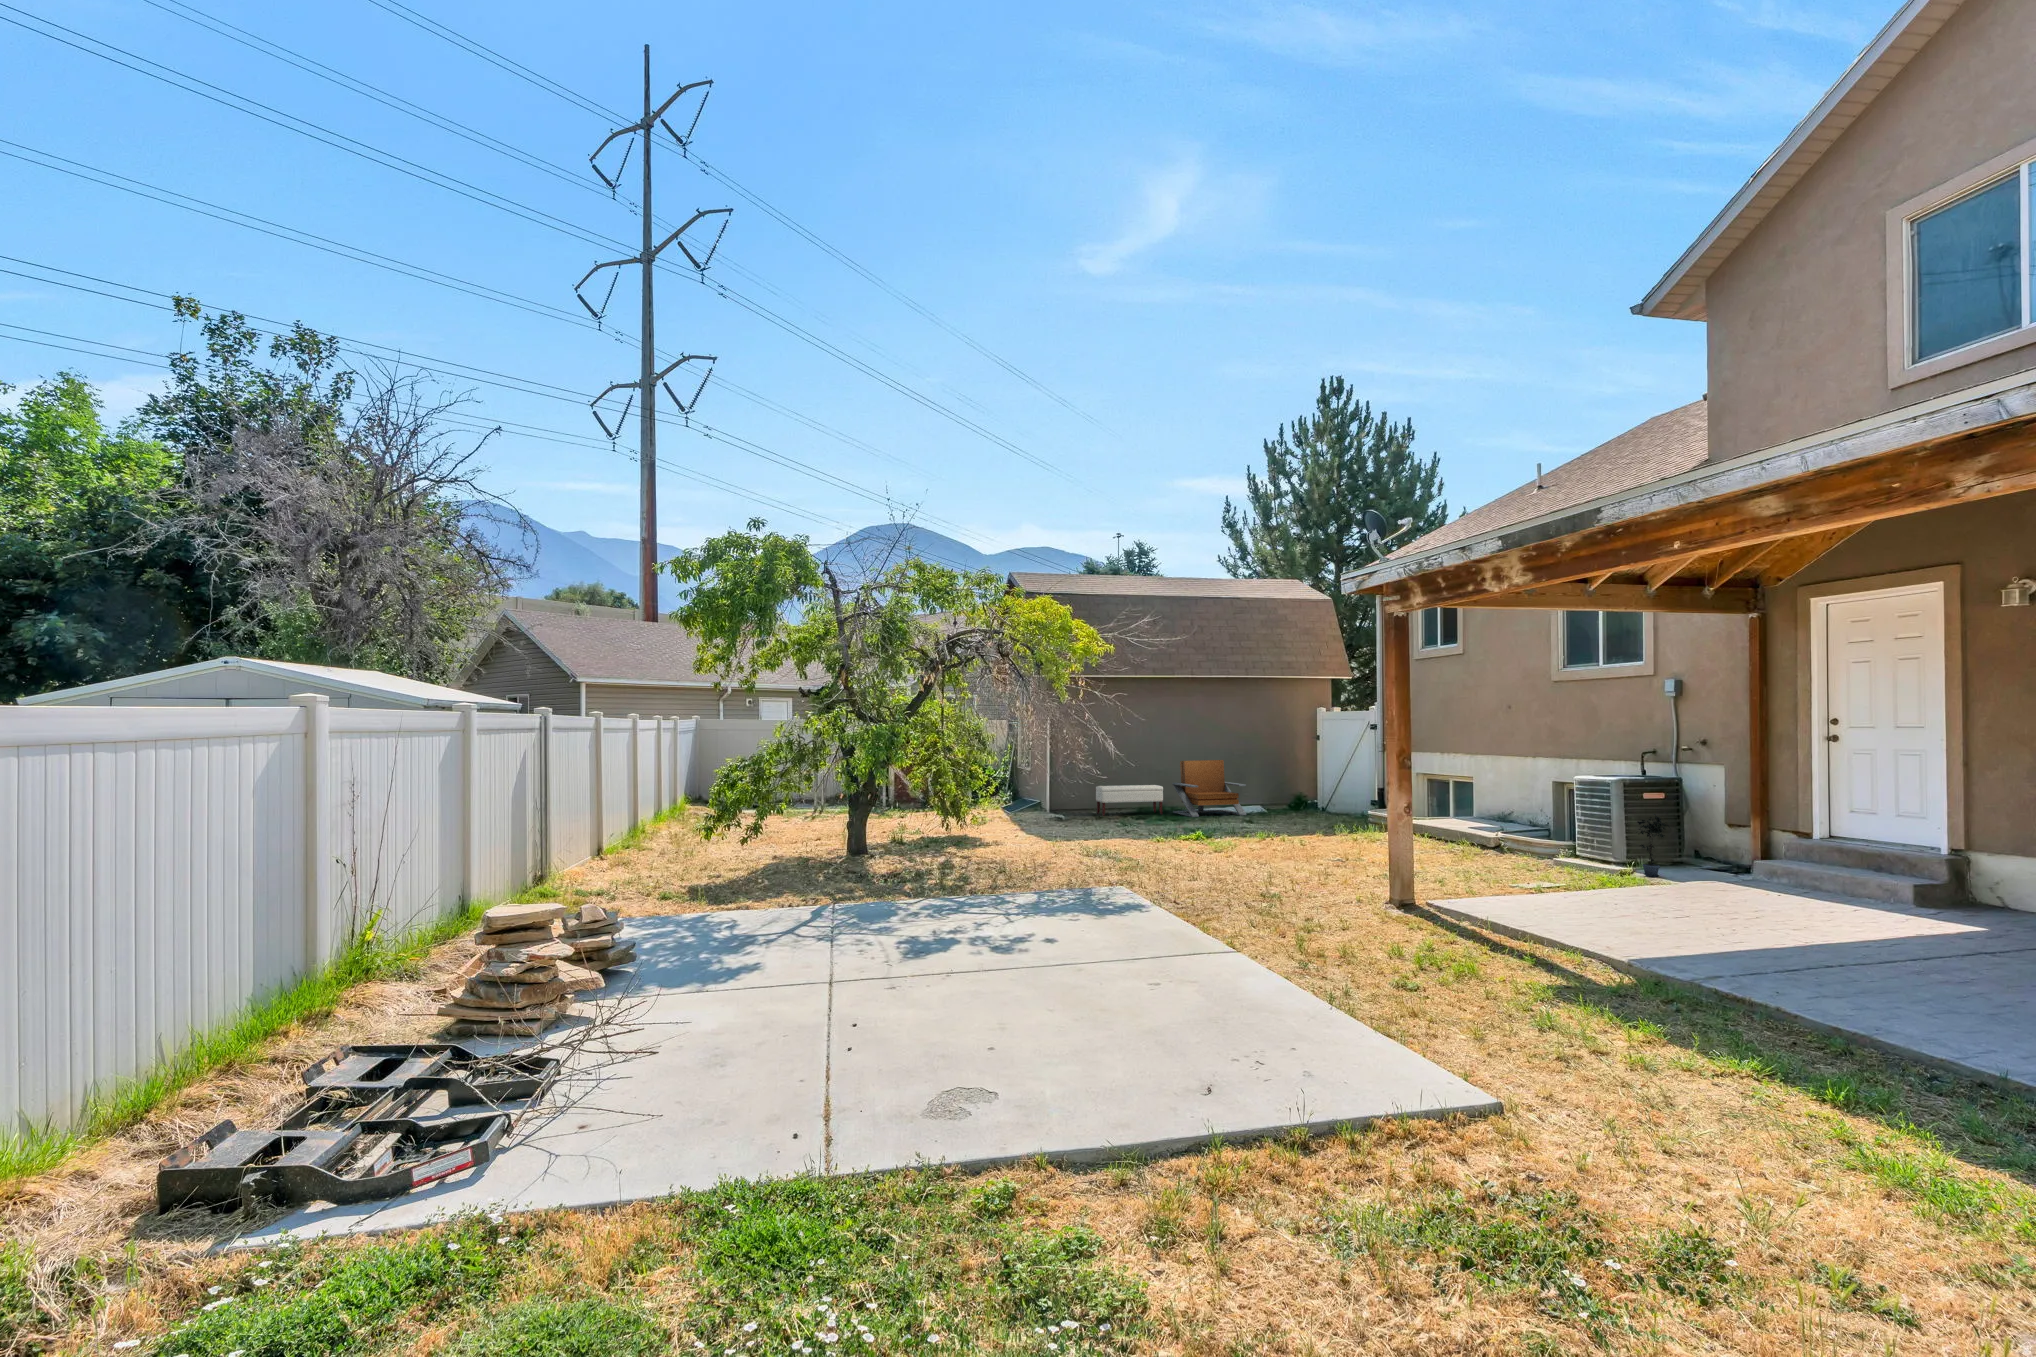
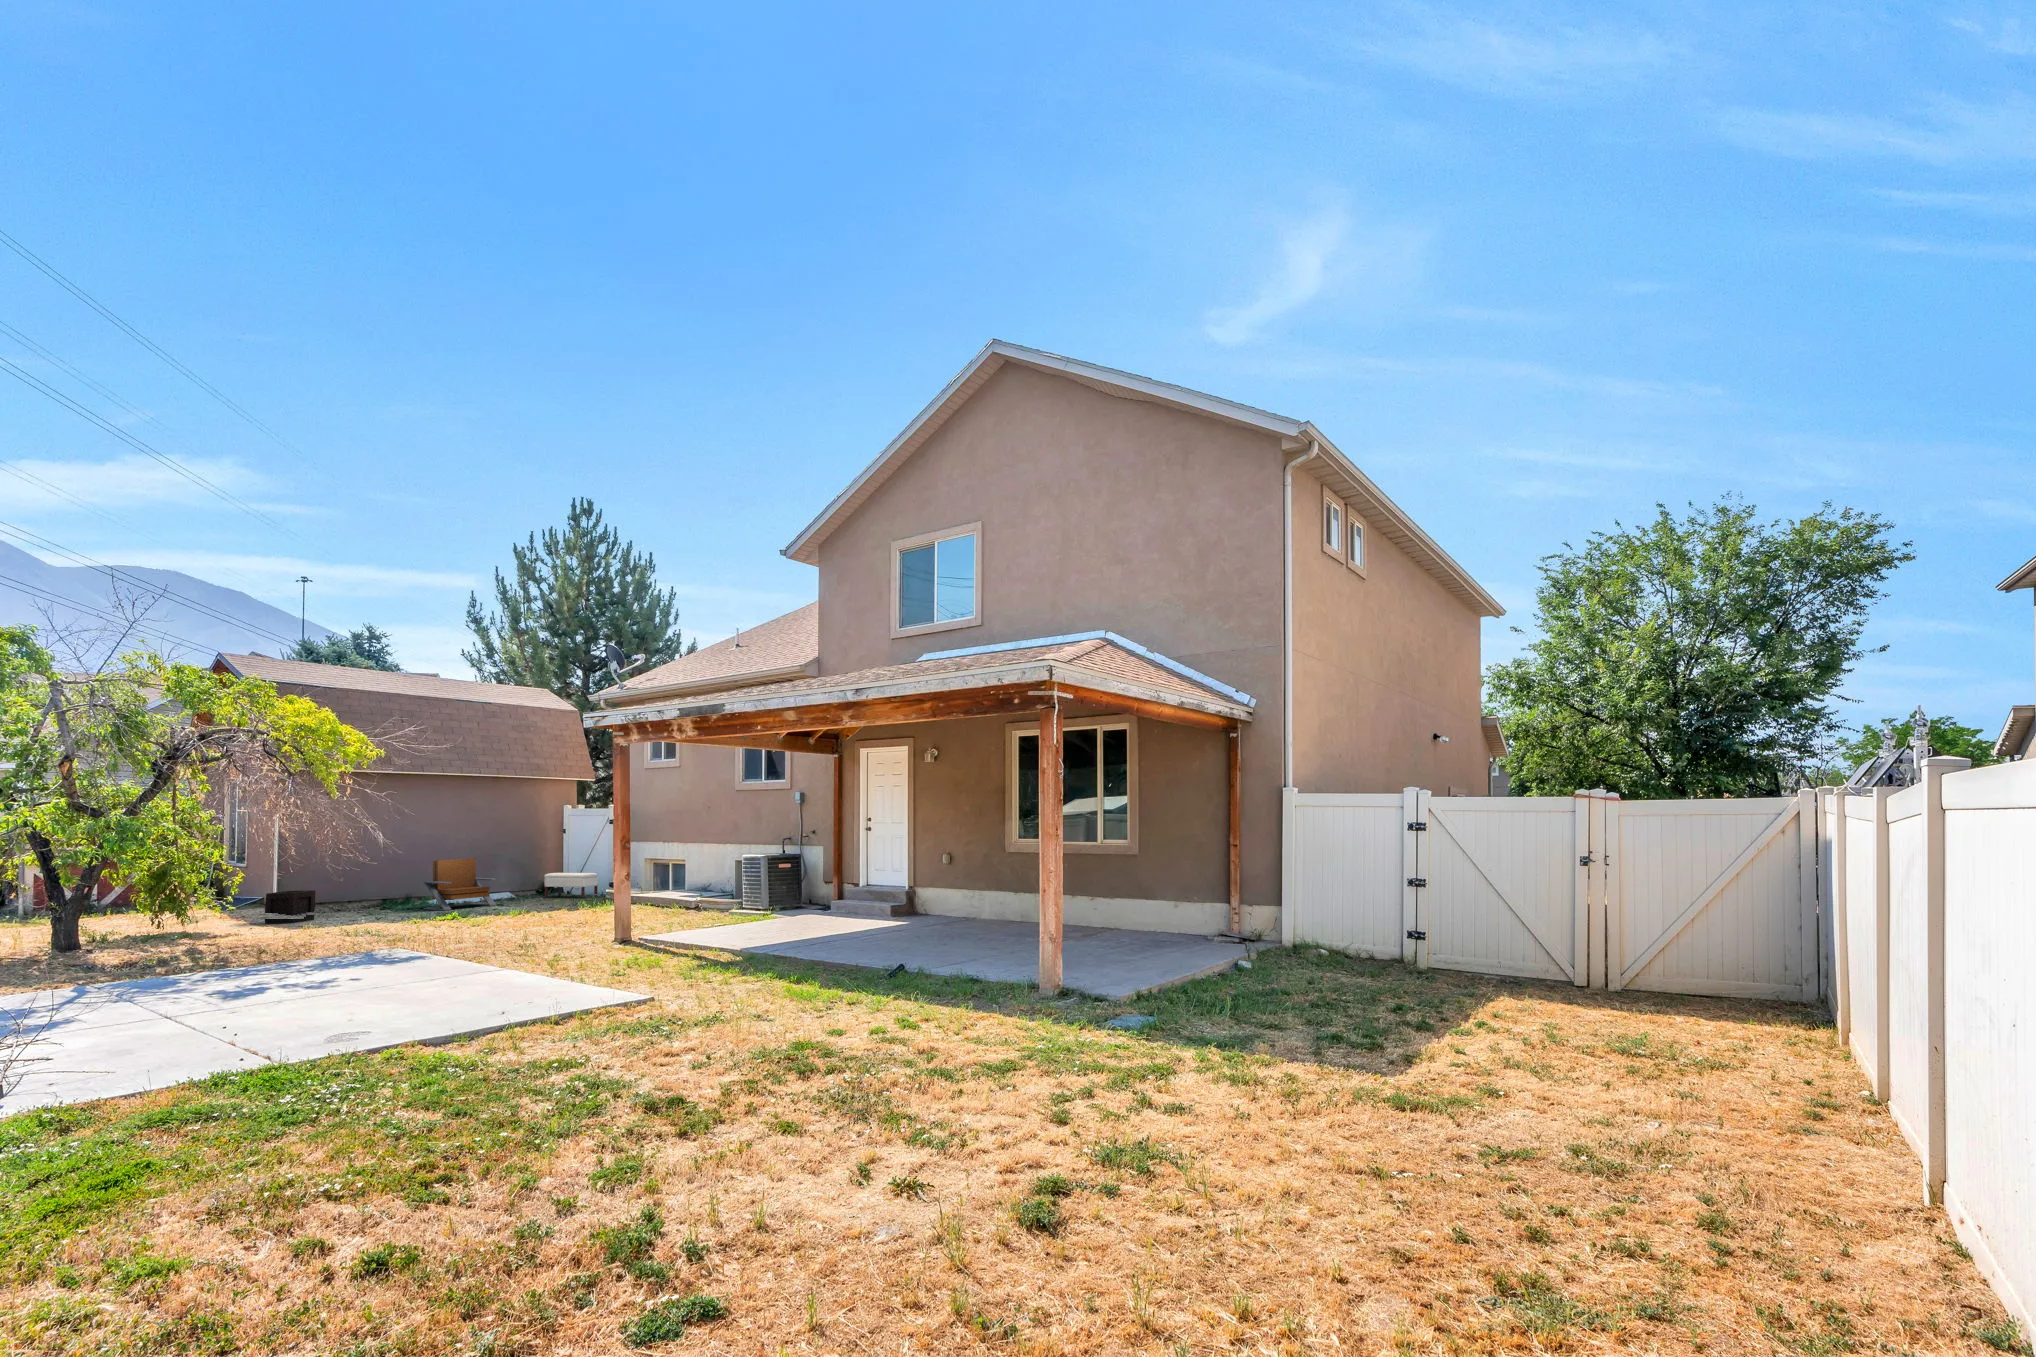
wooden crate: none [1027,784,1070,818] -> present [265,890,315,924]
bench: present [1096,785,1163,816] -> present [544,873,598,898]
potted plant: present [1636,814,1671,877] -> none [772,876,790,916]

